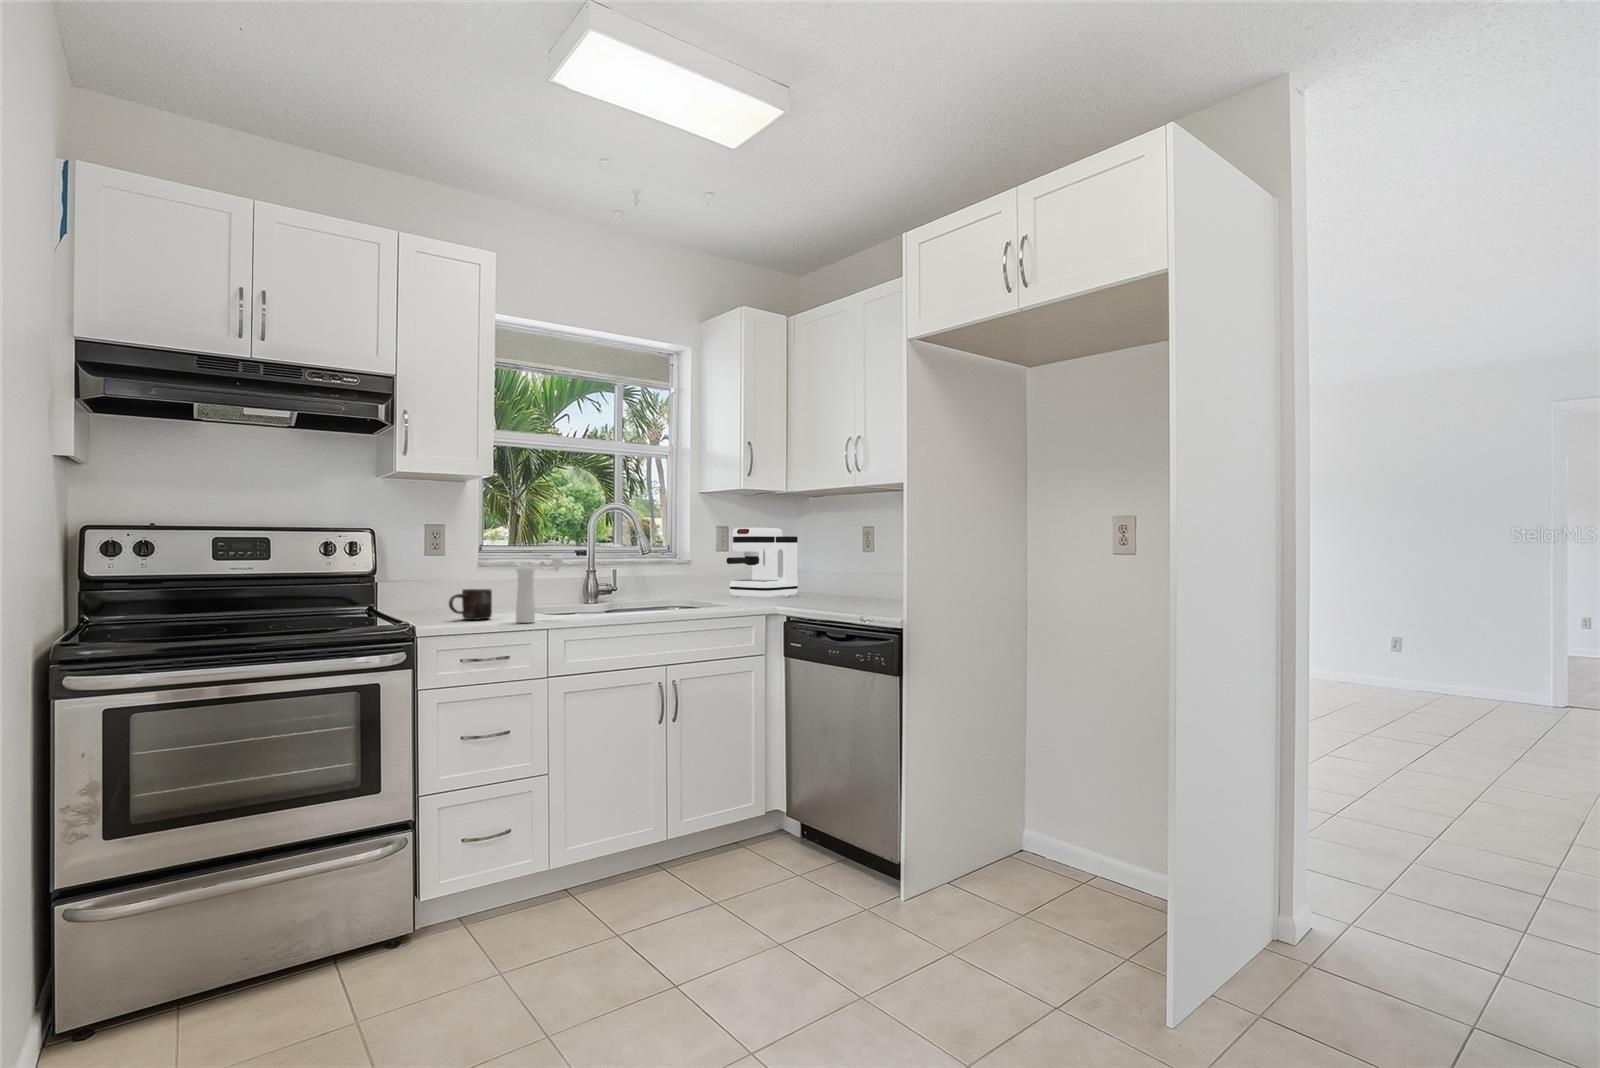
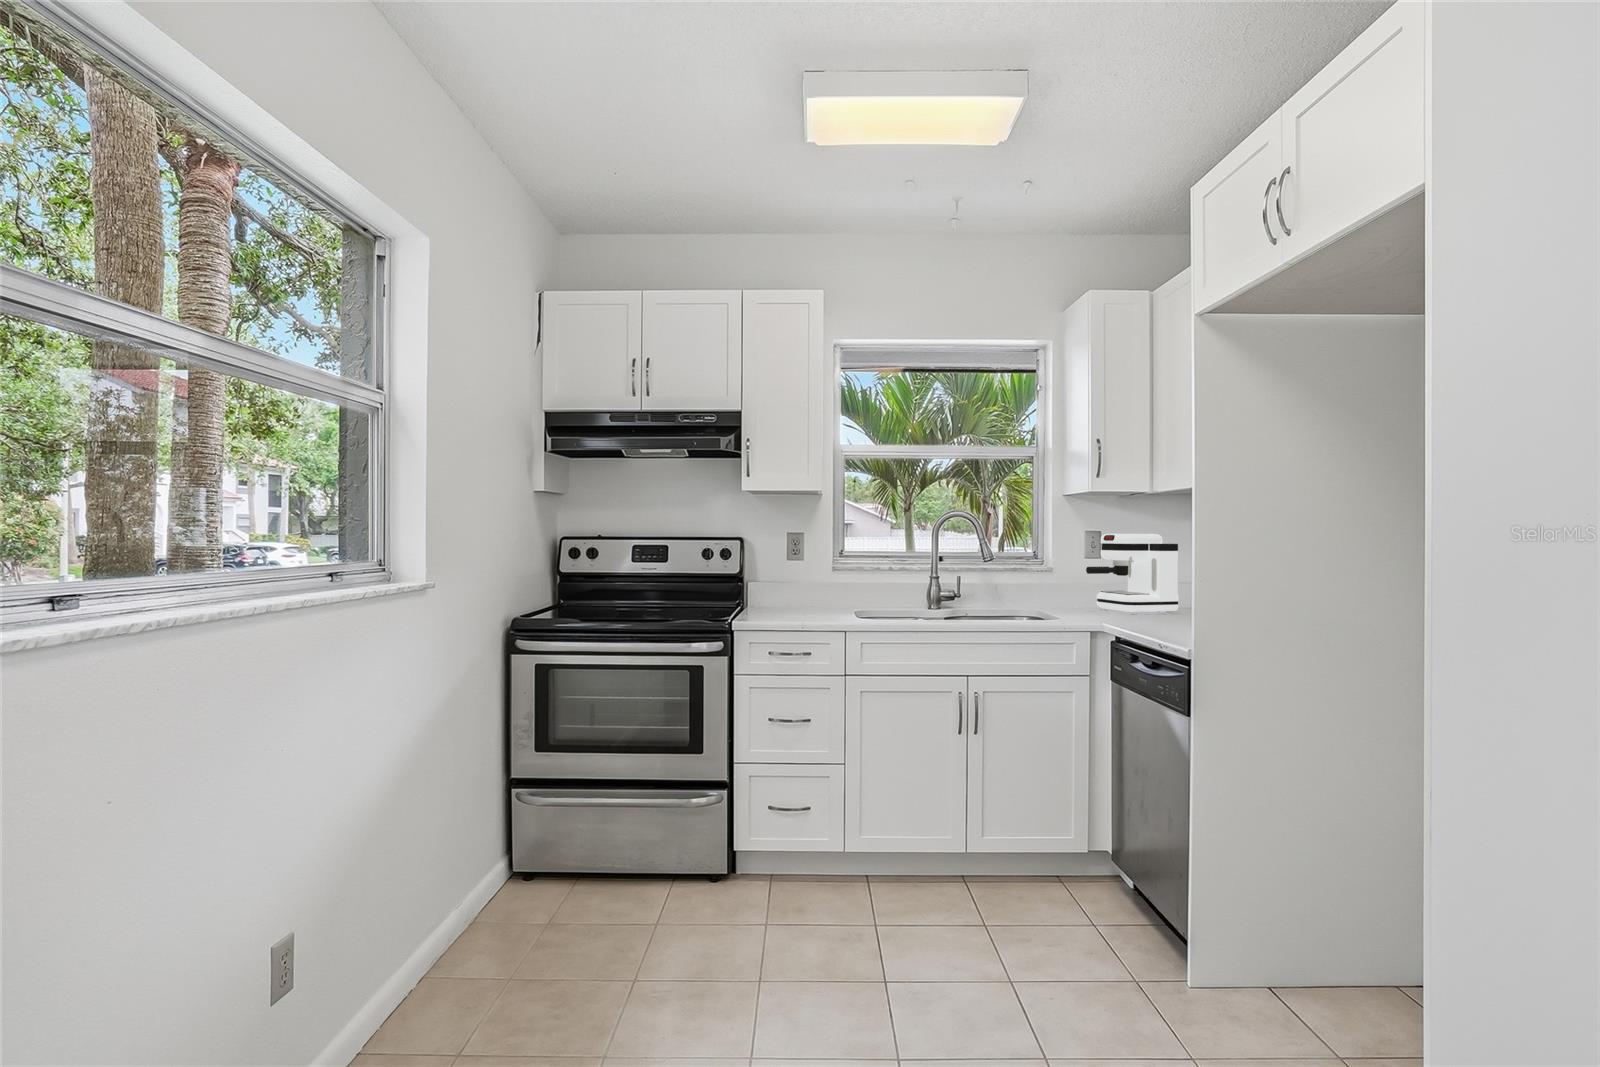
pepper mill: present [516,554,564,623] -> none [817,563,863,624]
mug: present [449,589,492,620] -> none [773,591,810,618]

